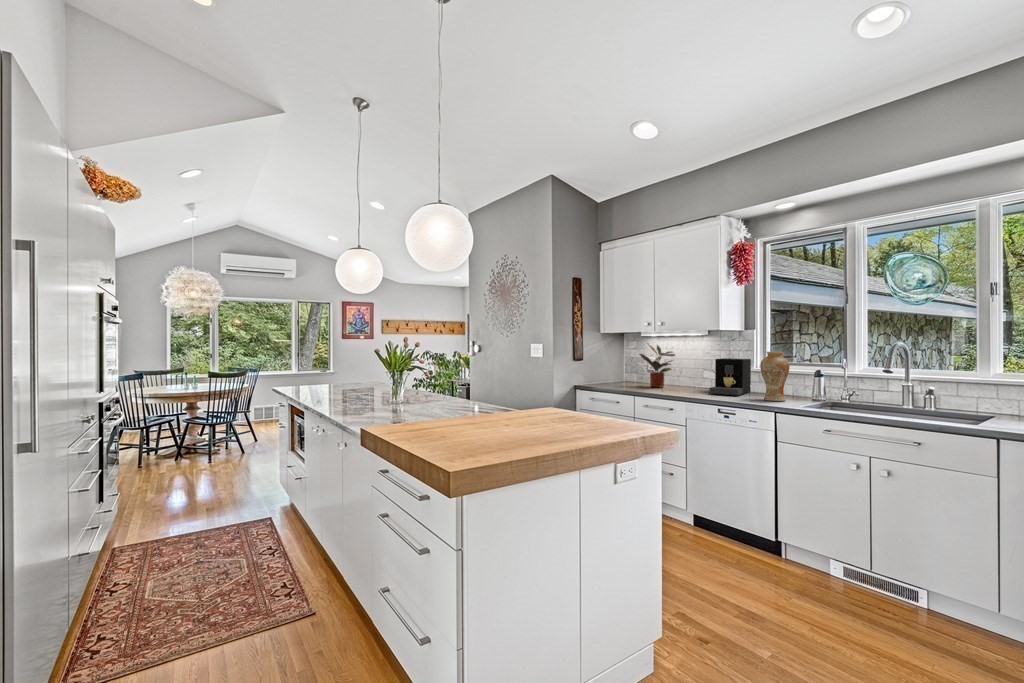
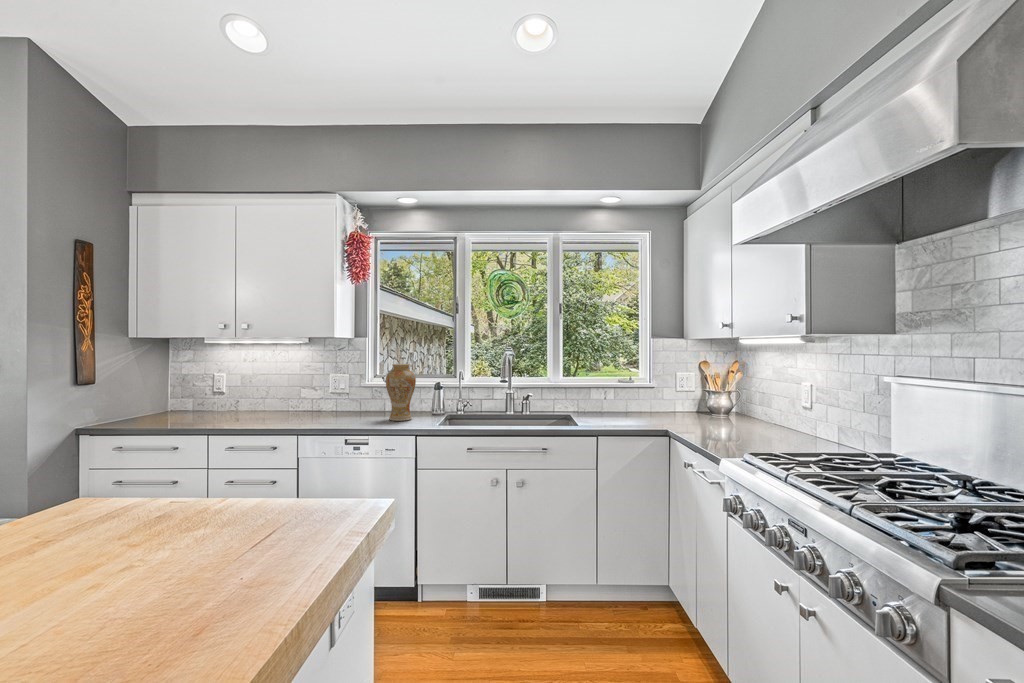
potted plant: present [640,344,675,387] -> none [208,353,266,417]
coffee maker: present [709,358,751,395] -> none [321,372,361,419]

